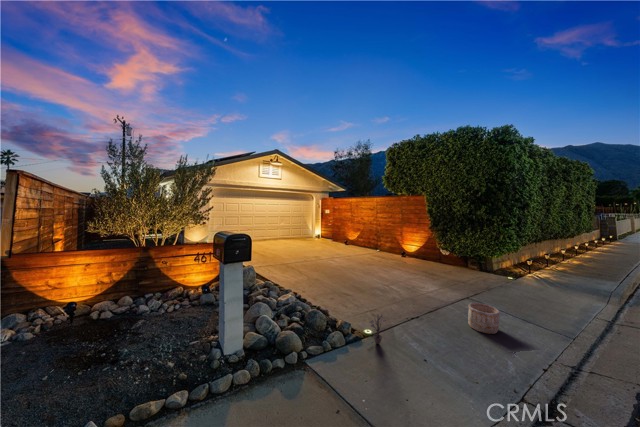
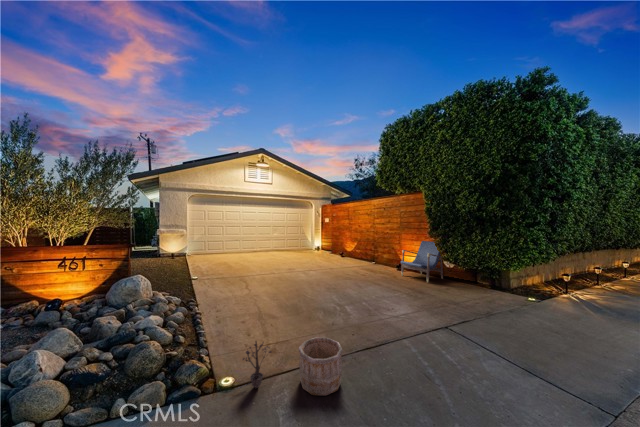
lounge chair: none [408,233,442,268] -> present [400,241,443,282]
wooden bucket: present [468,303,501,334] -> present [298,337,343,396]

